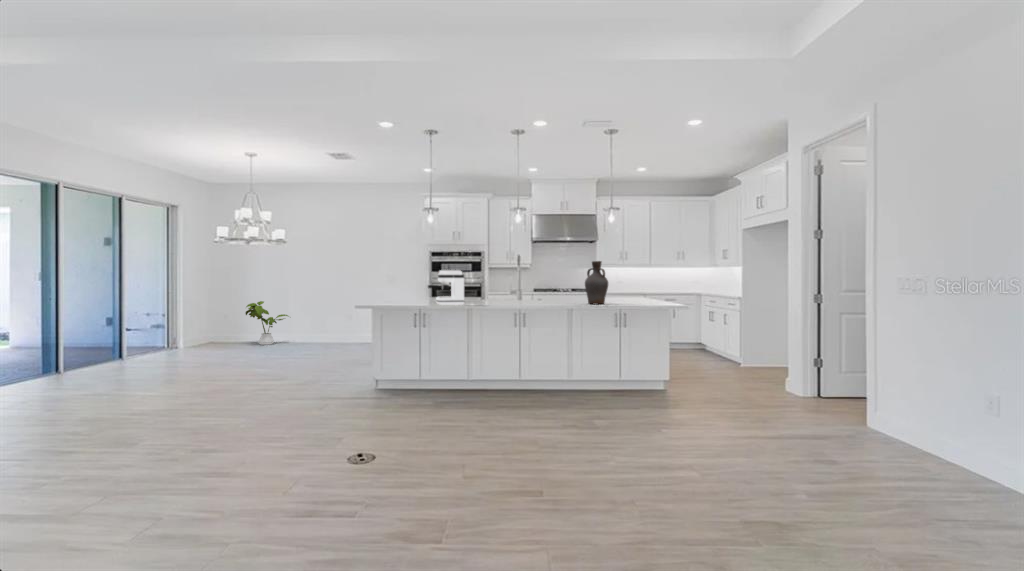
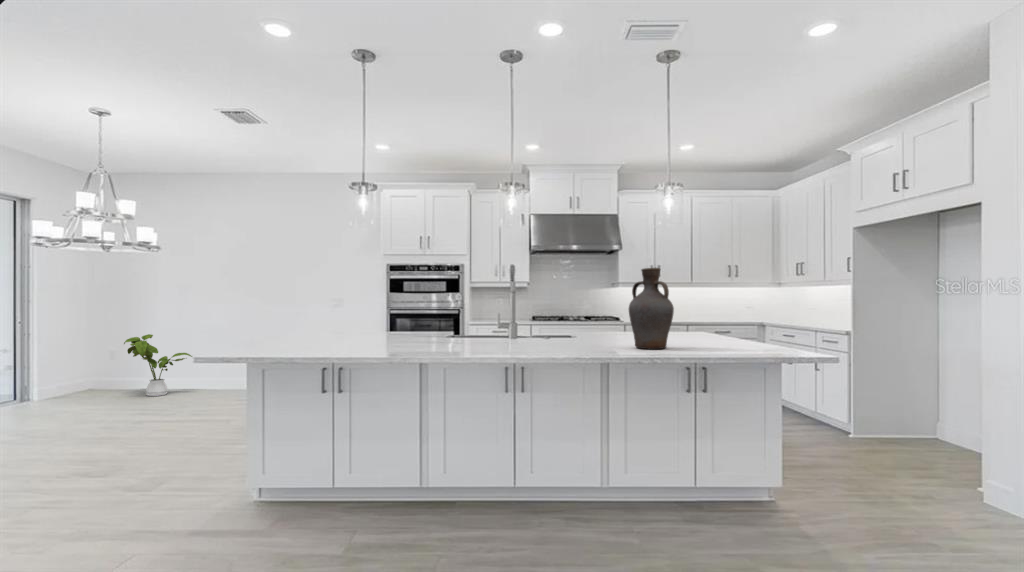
coffee maker: present [428,270,464,305] -> none [337,285,404,351]

